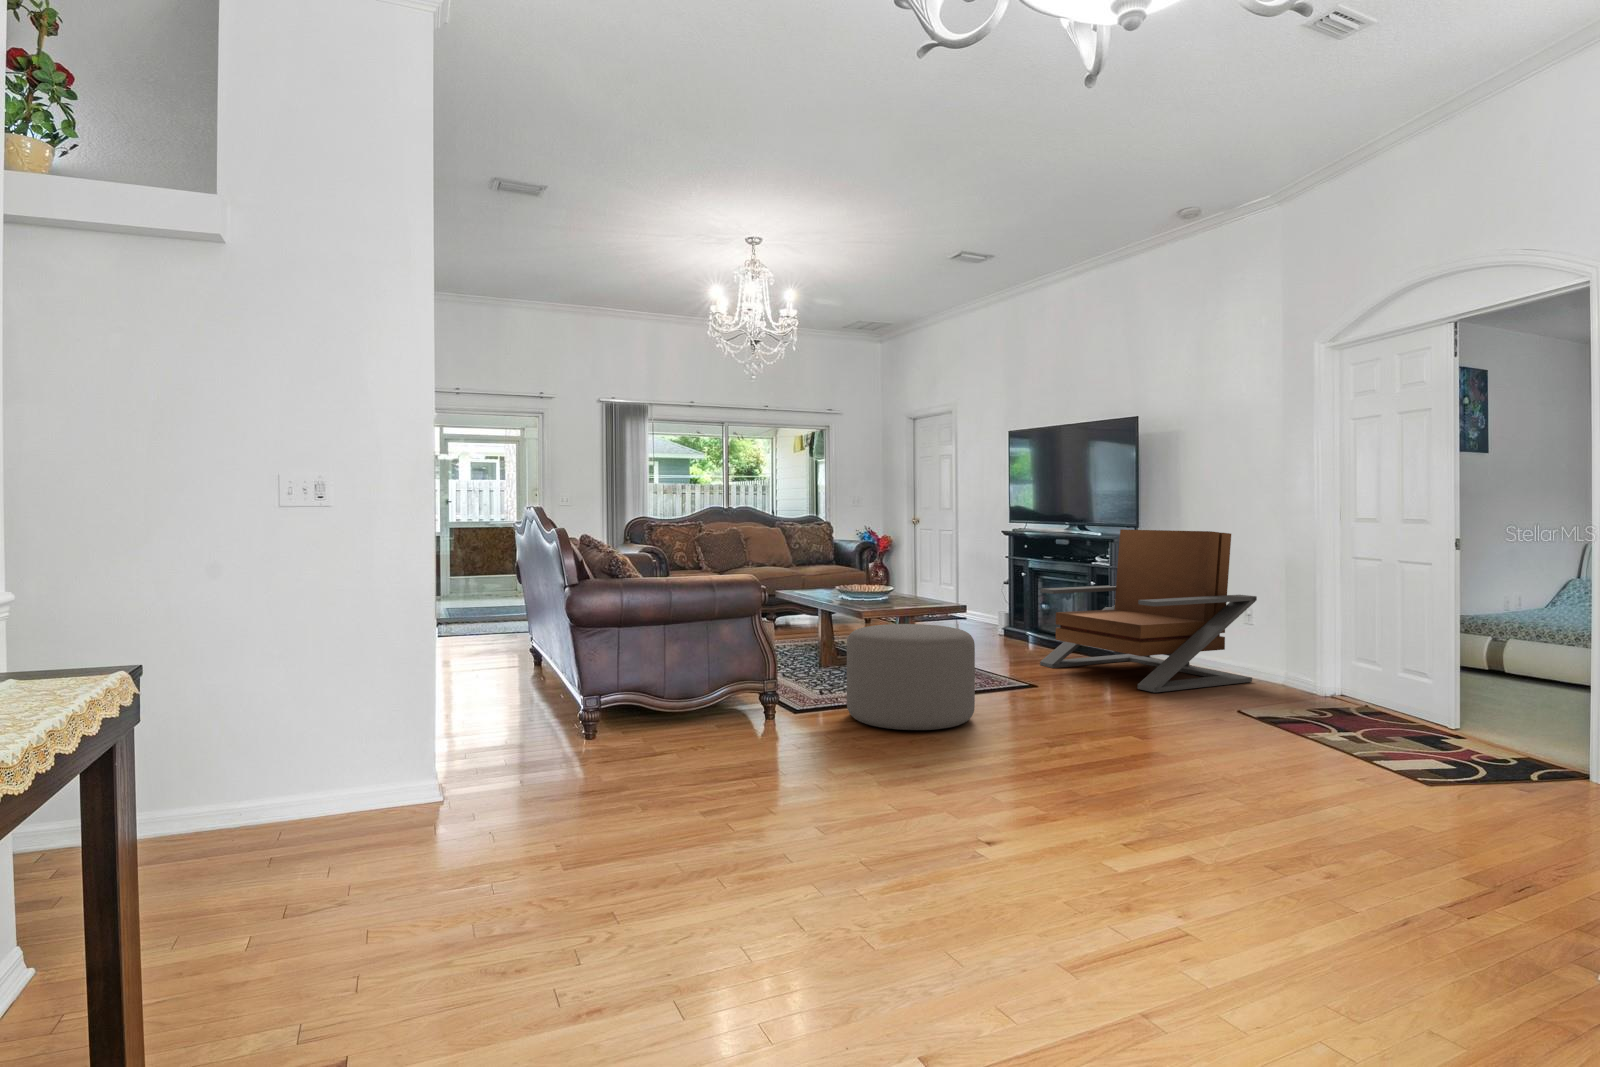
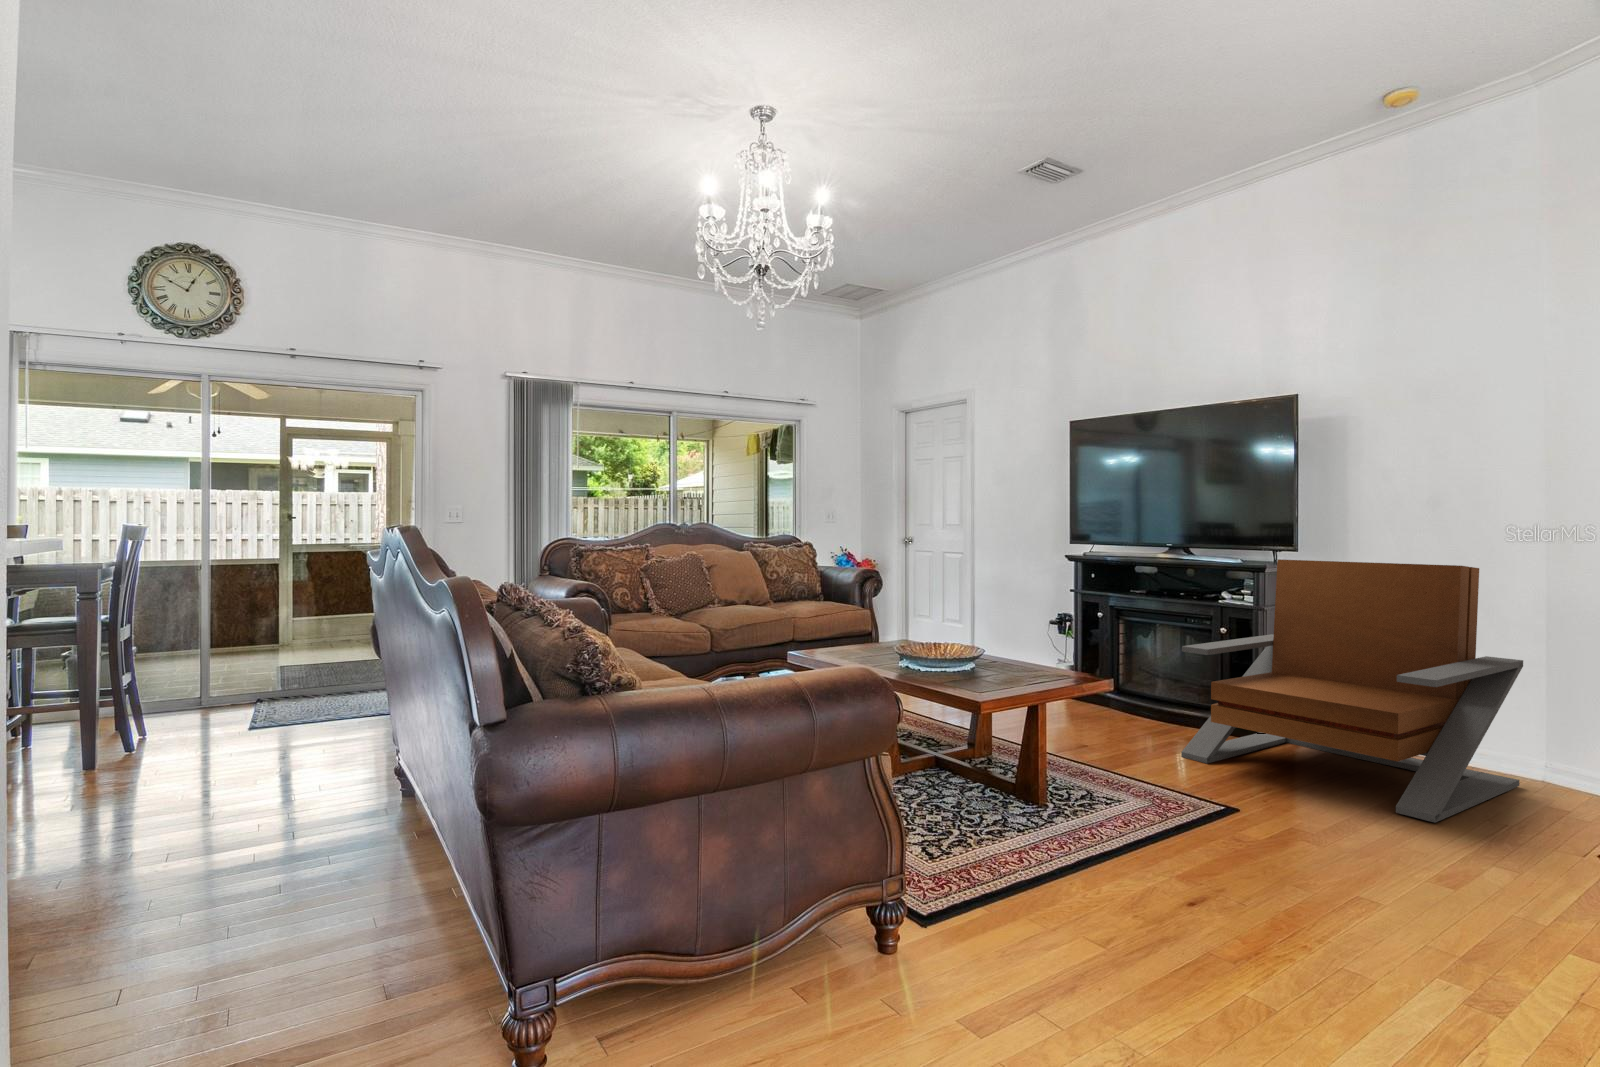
ottoman: present [847,624,975,730] -> none [1027,742,1288,988]

